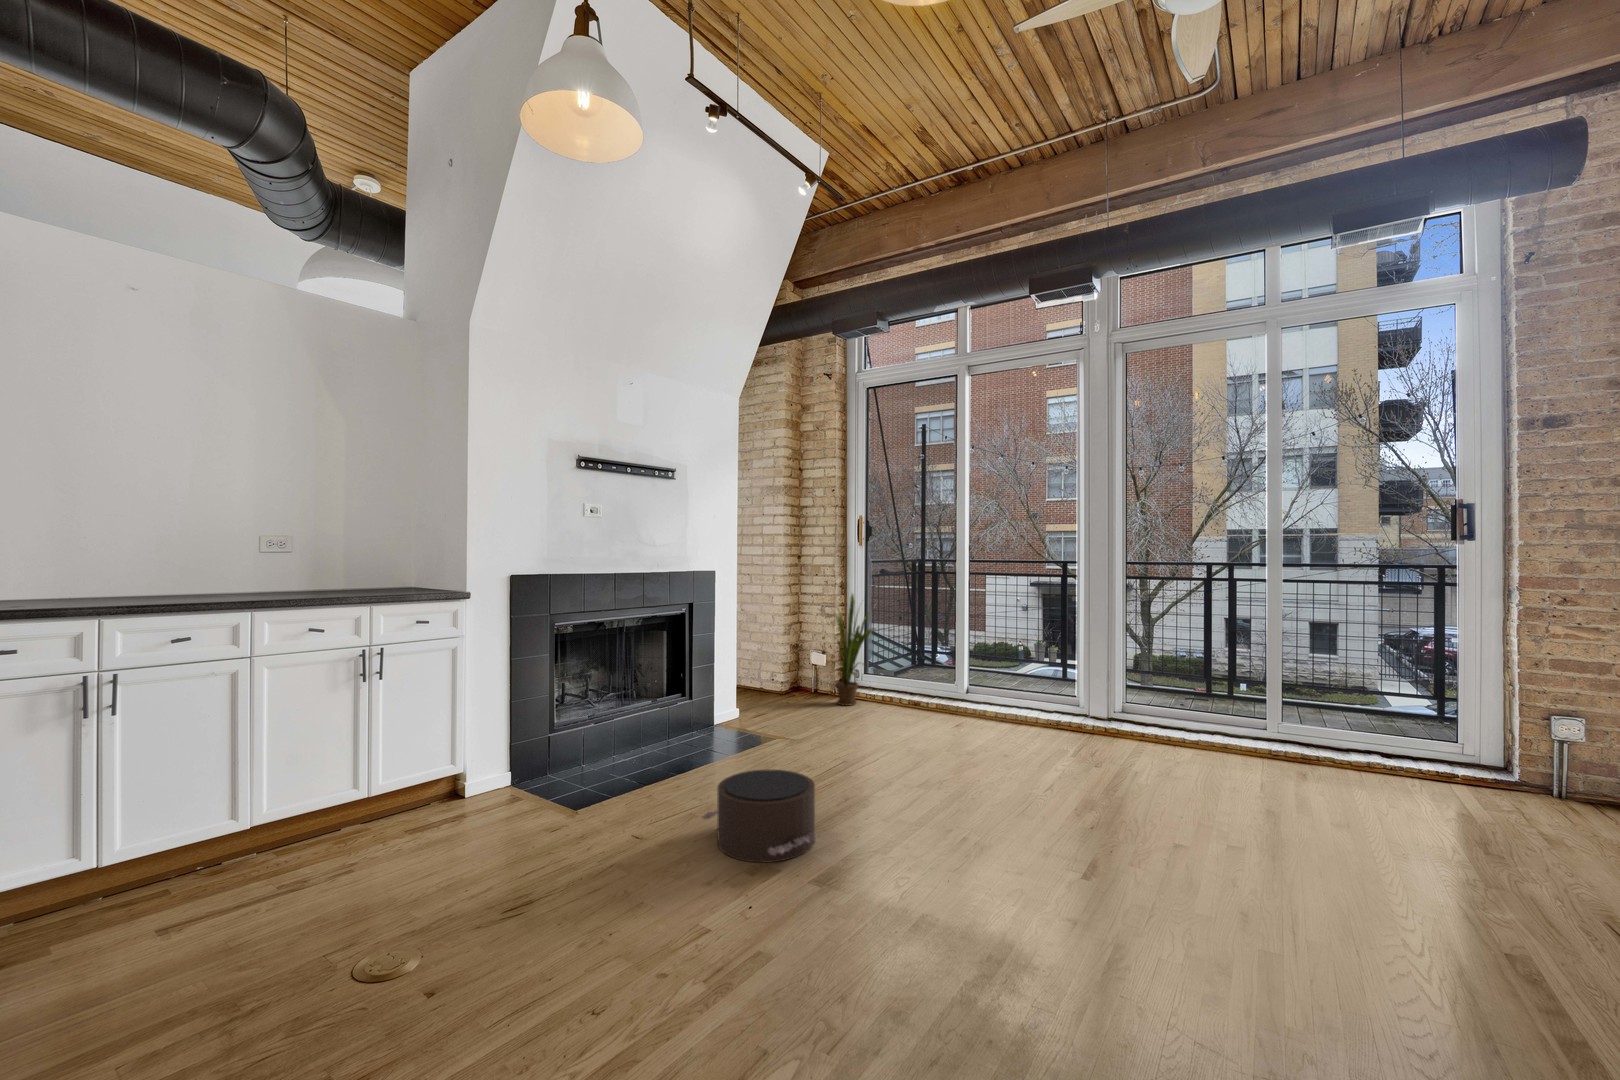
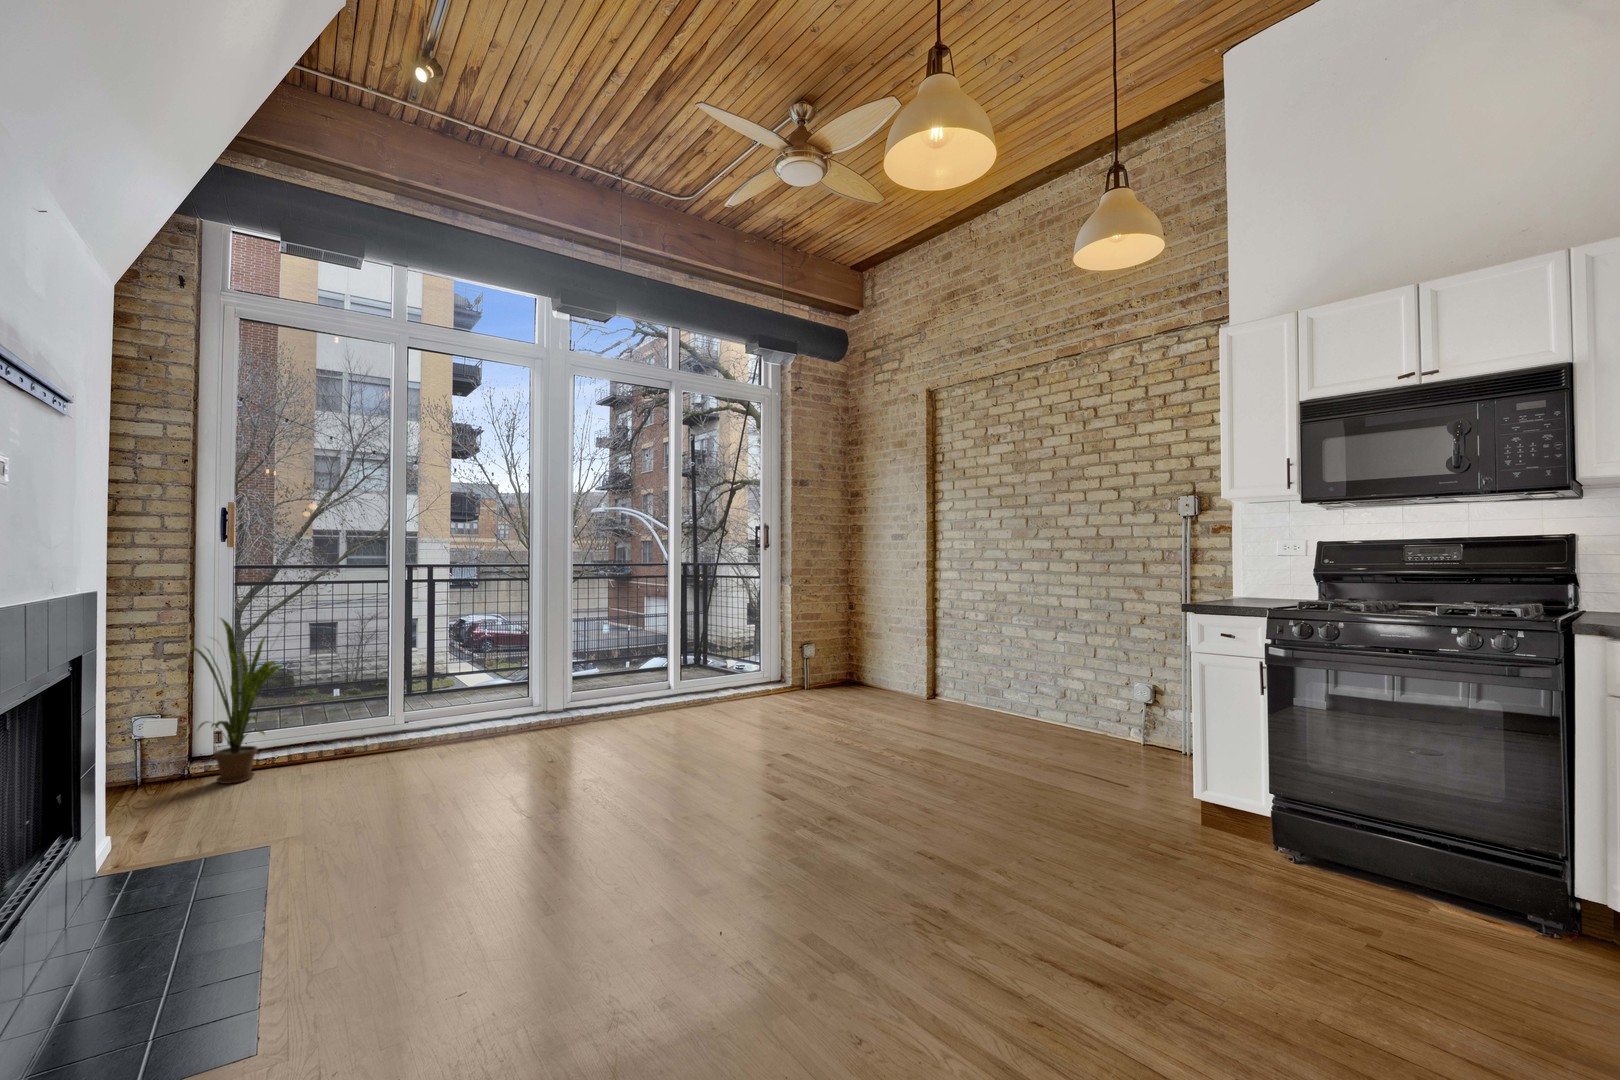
pouf: present [702,769,816,862] -> none [476,812,634,927]

